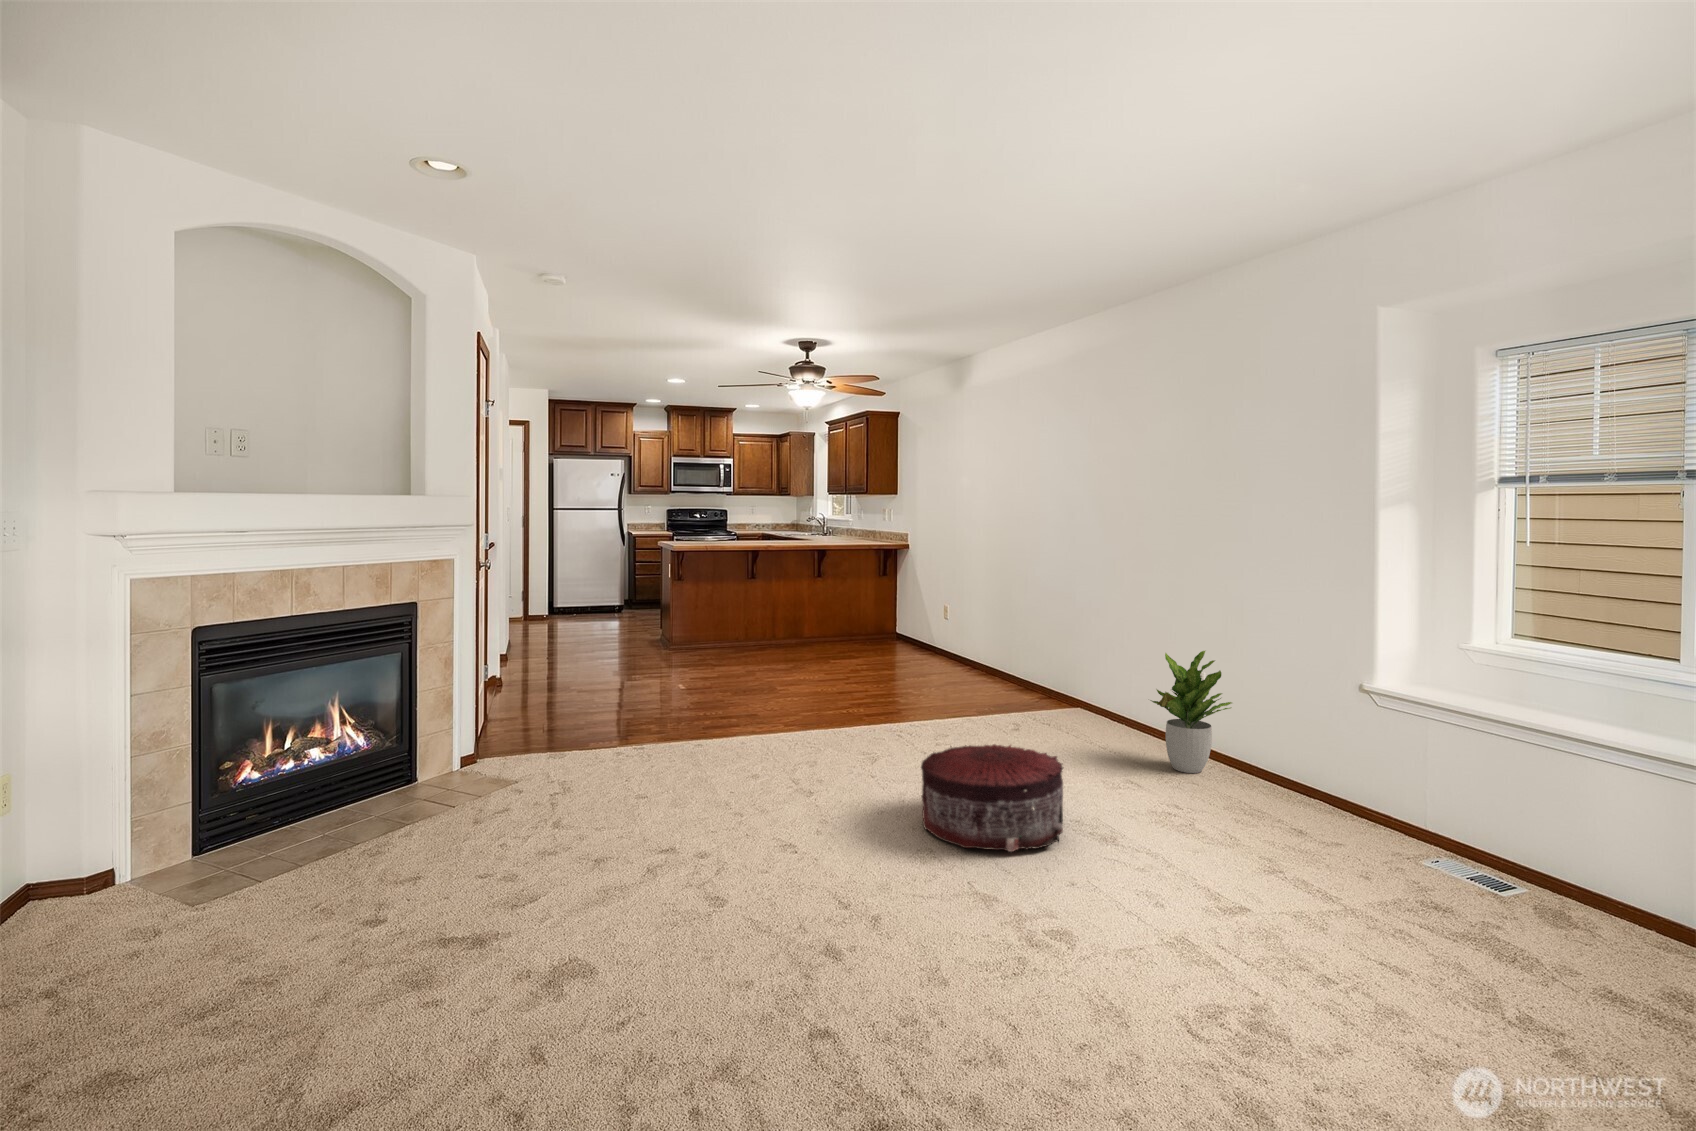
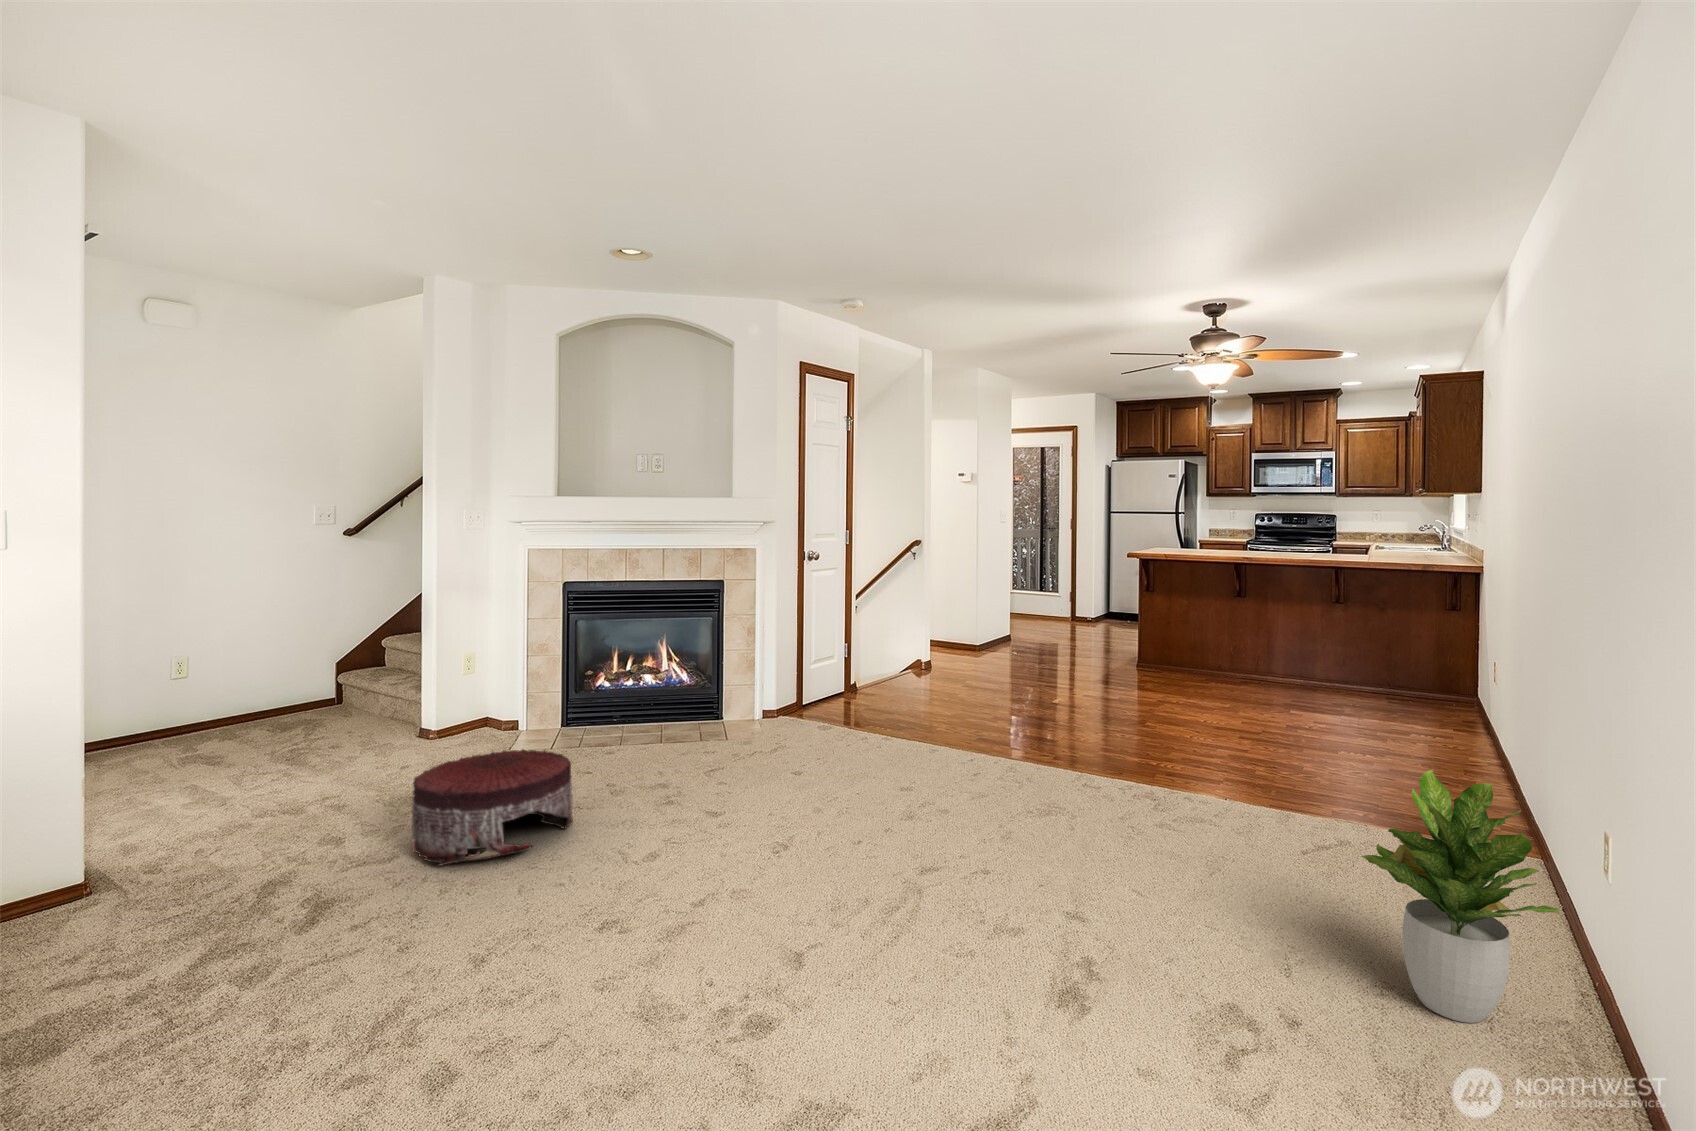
pouf: present [921,744,1063,852] -> present [412,749,573,866]

